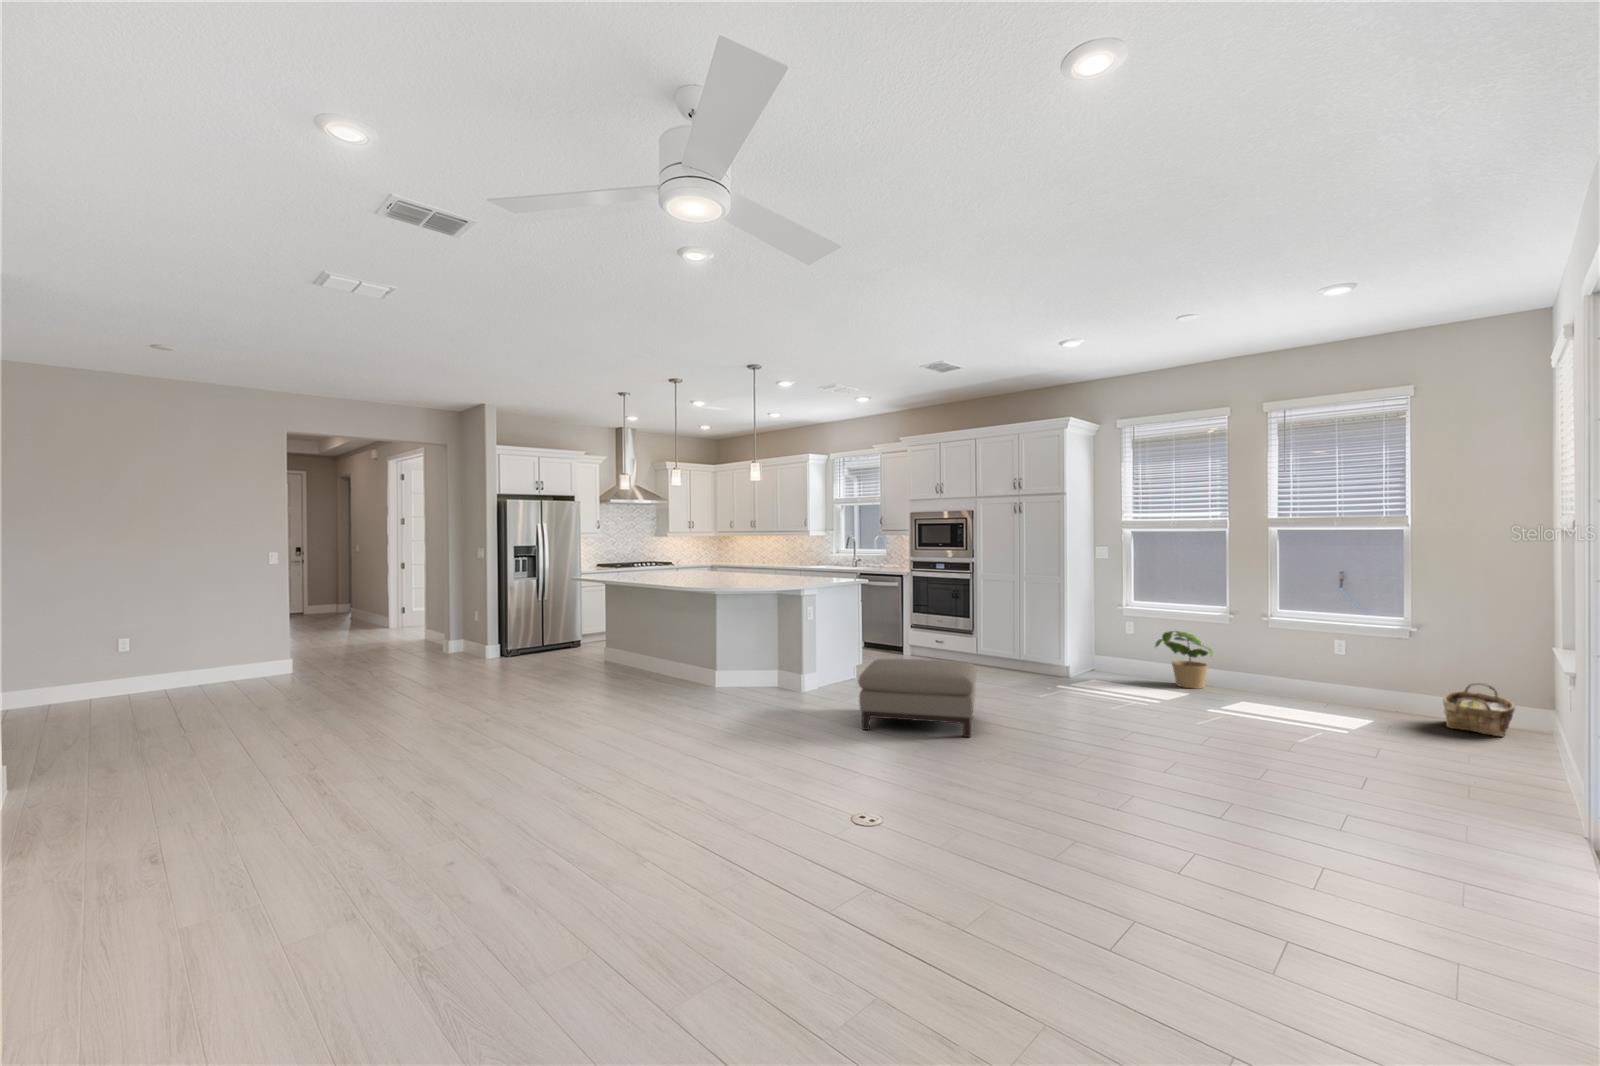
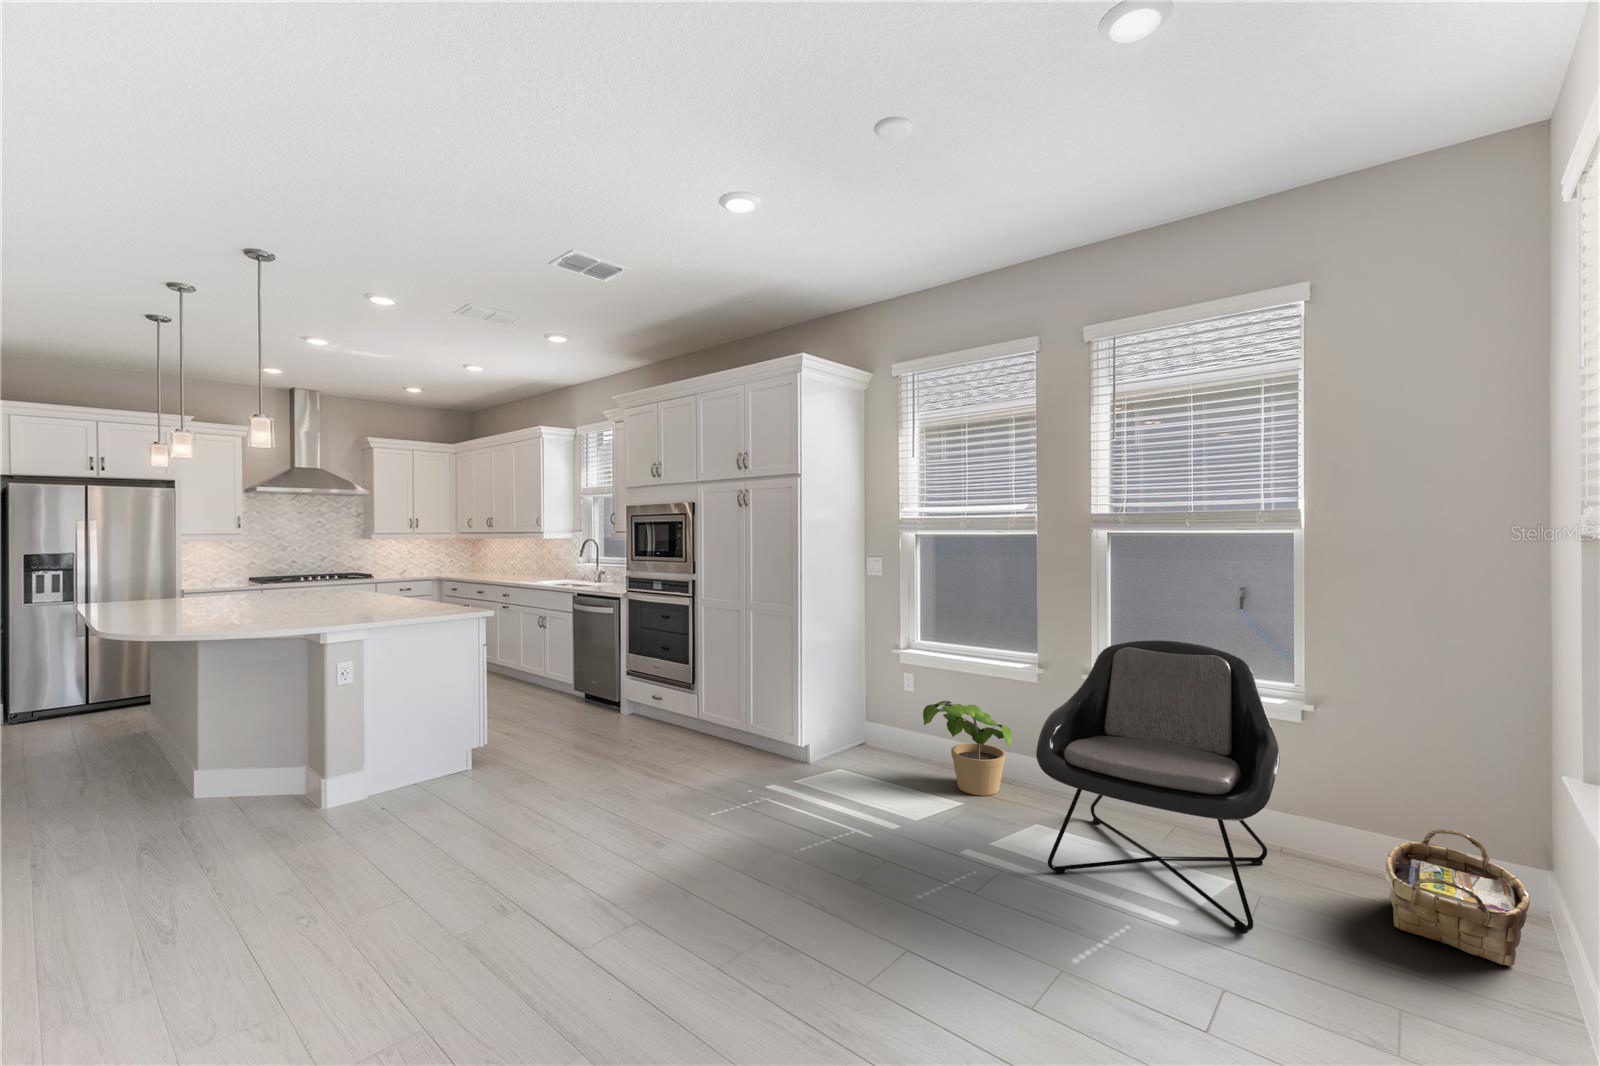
lounge chair: none [1247,592,1386,728] -> present [1036,640,1280,933]
ottoman: present [858,659,976,737] -> none [170,782,506,1005]

